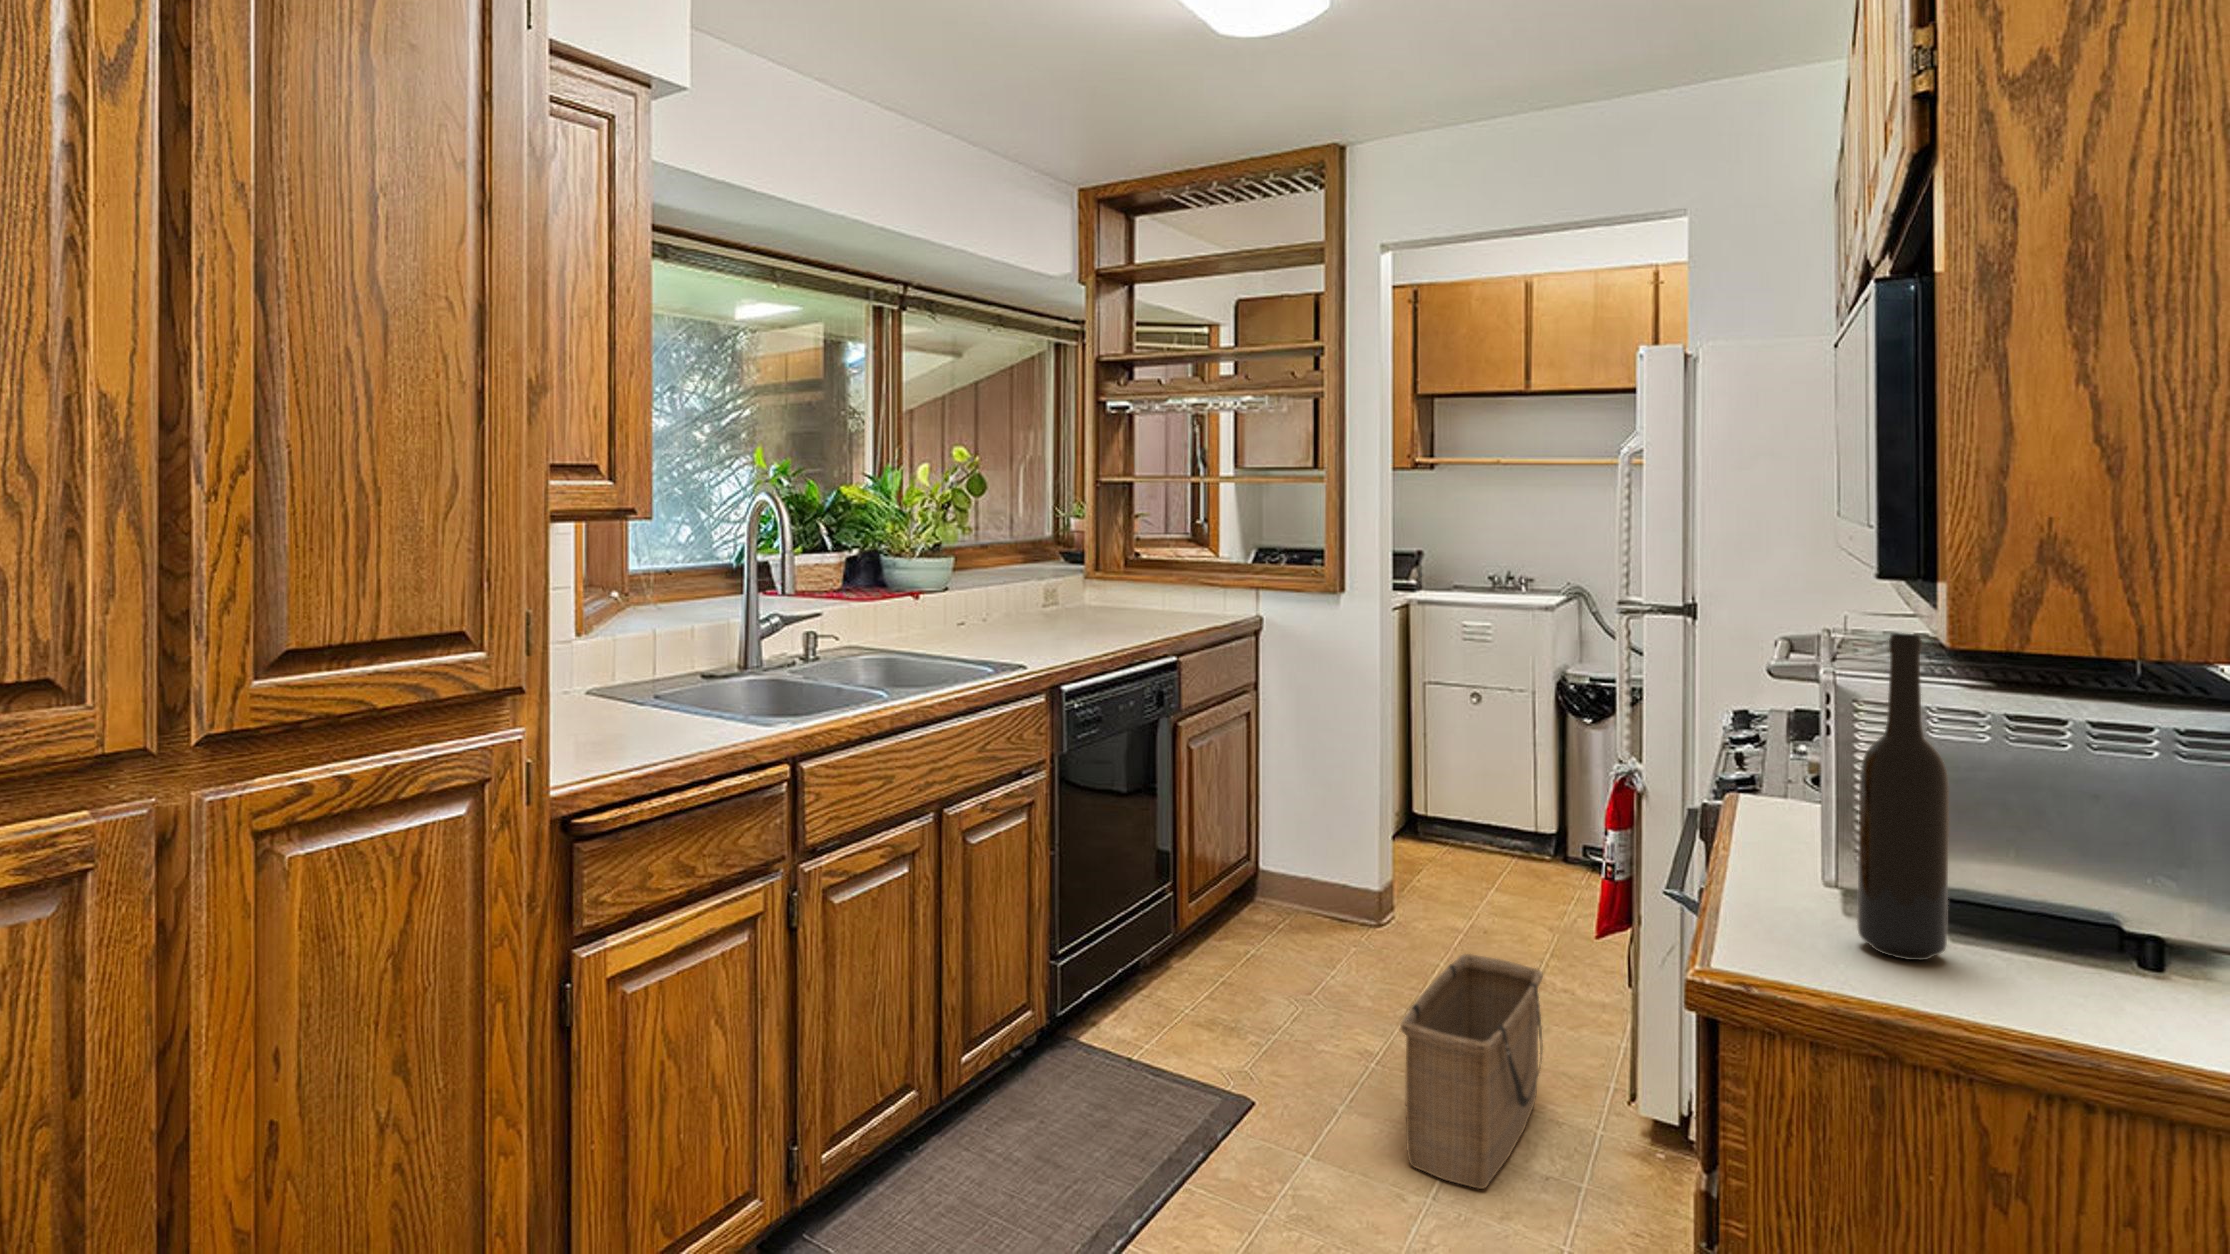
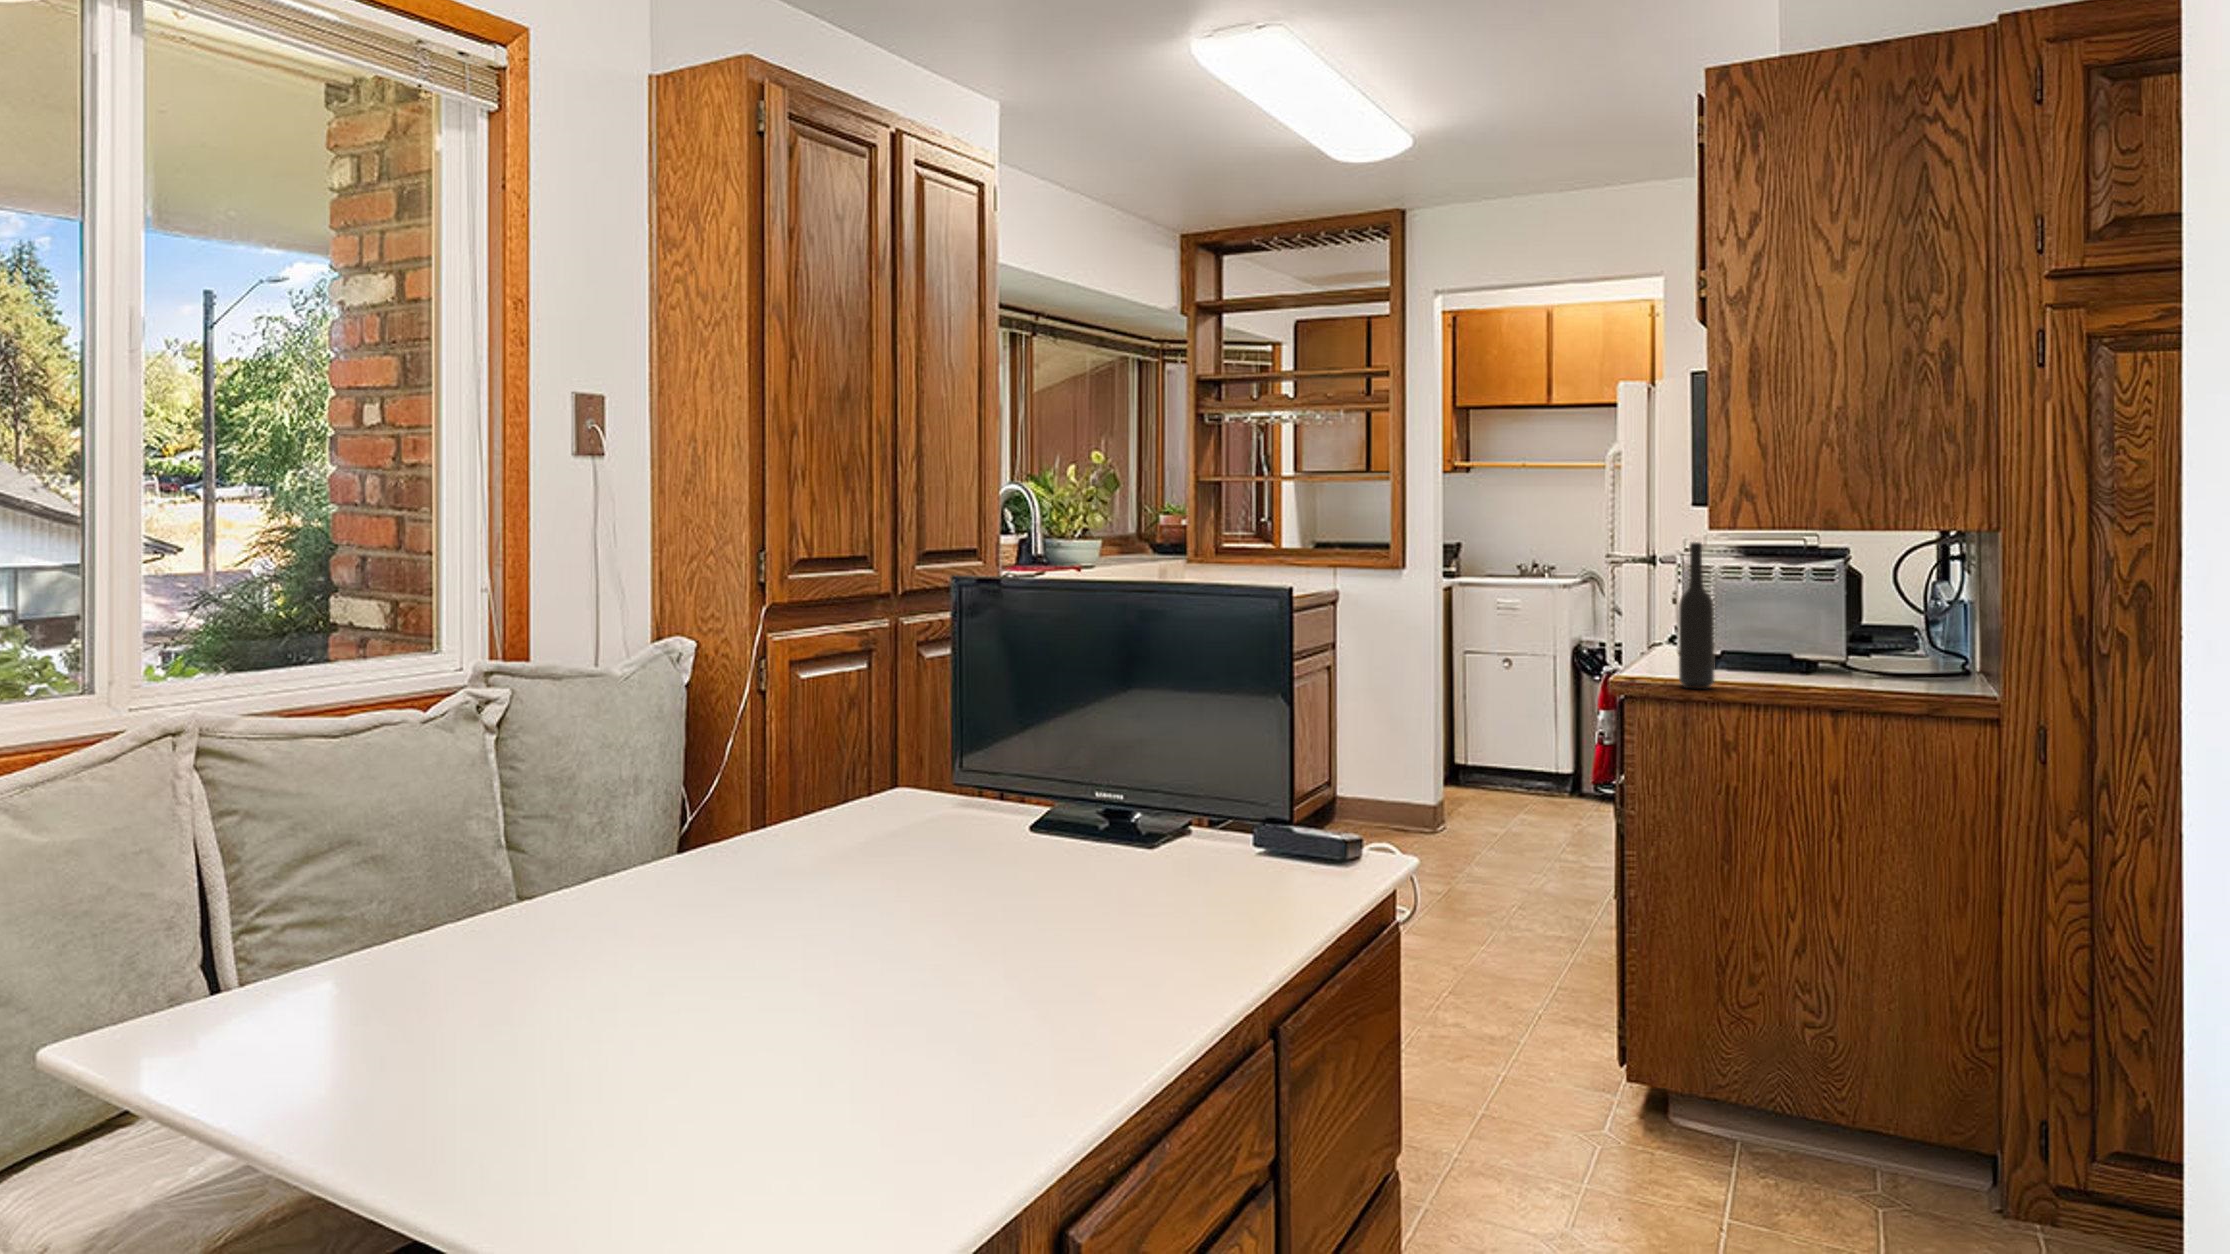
basket: present [1400,954,1543,1189] -> none [1459,813,1554,945]

